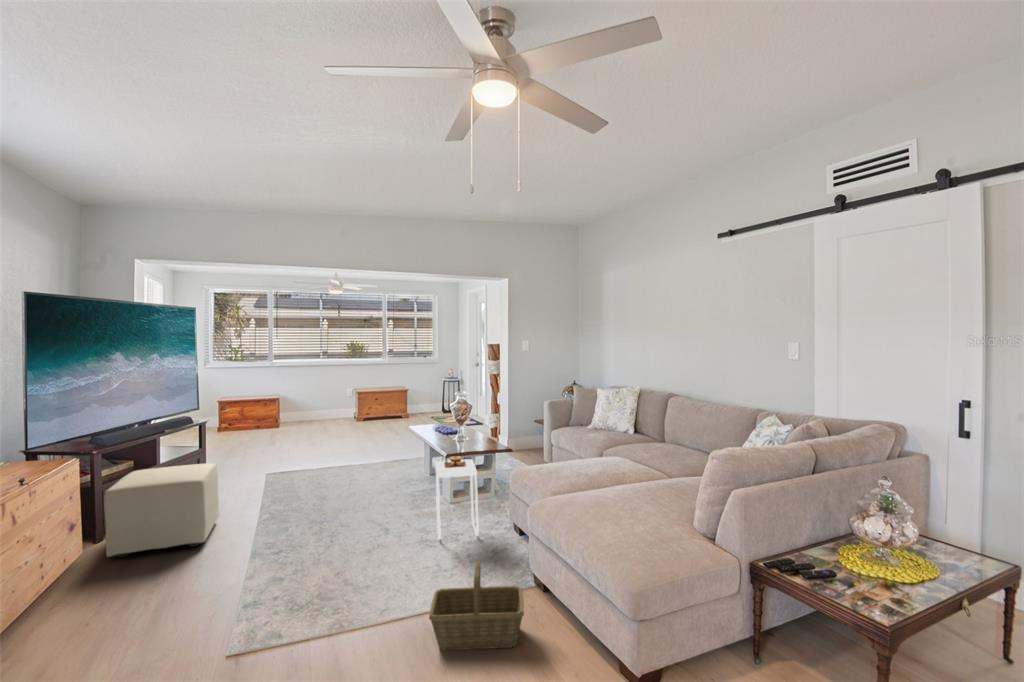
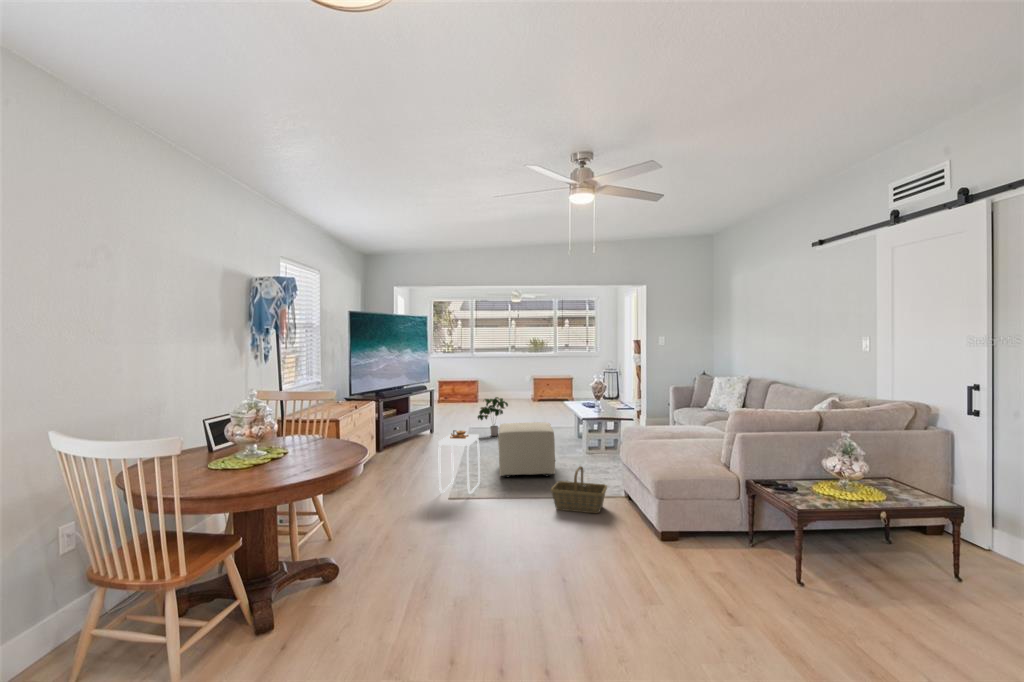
potted plant: none [281,428,328,486] -> present [478,397,508,436]
side table: present [435,456,478,539] -> present [438,430,480,494]
ottoman: present [104,463,219,557] -> present [498,422,555,477]

